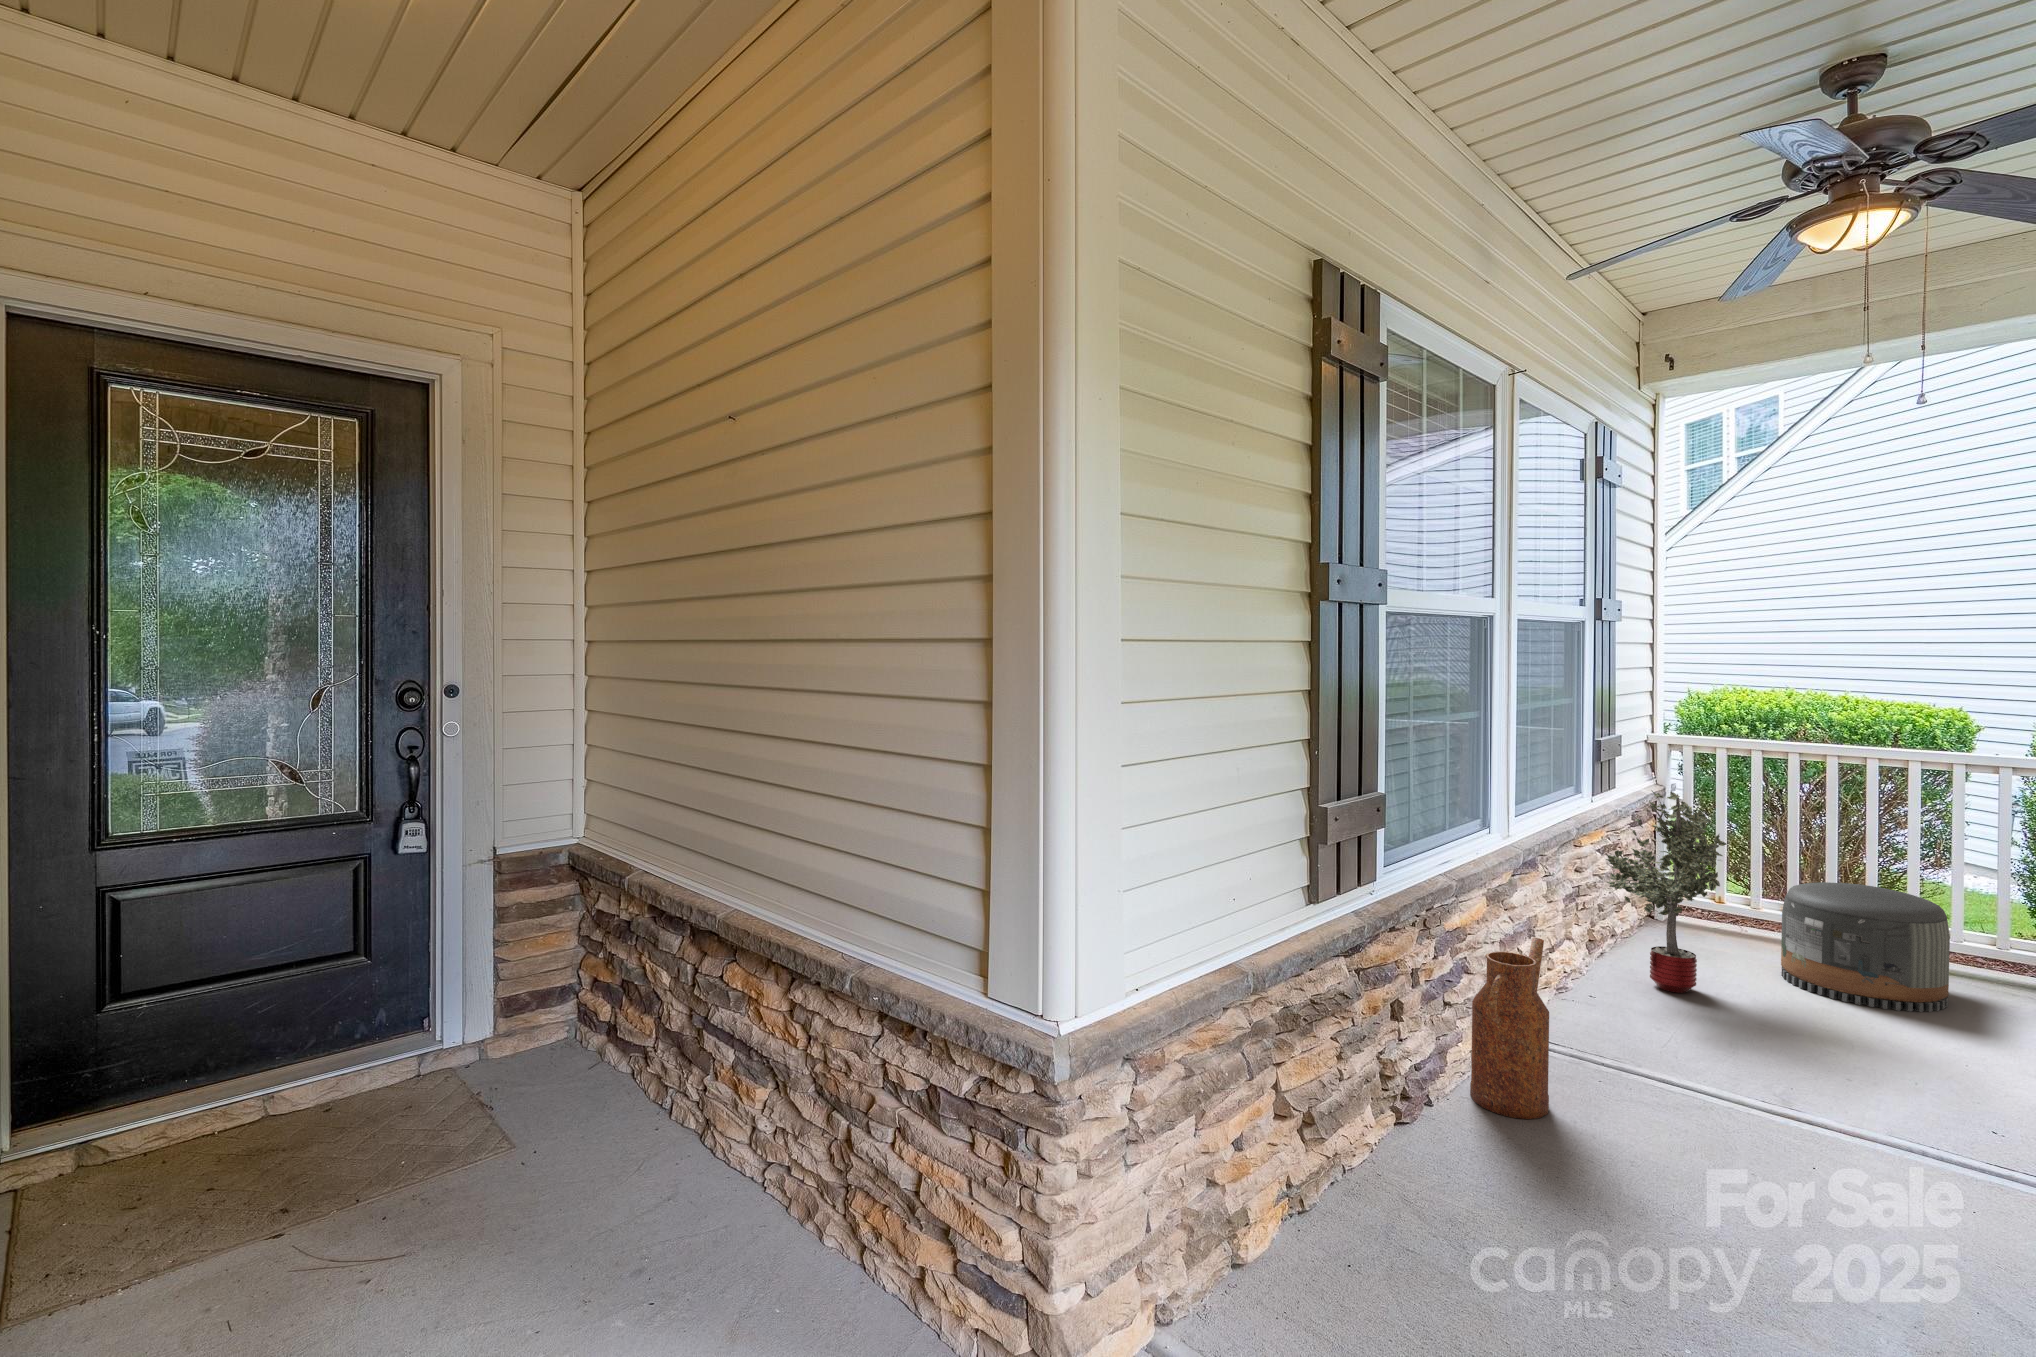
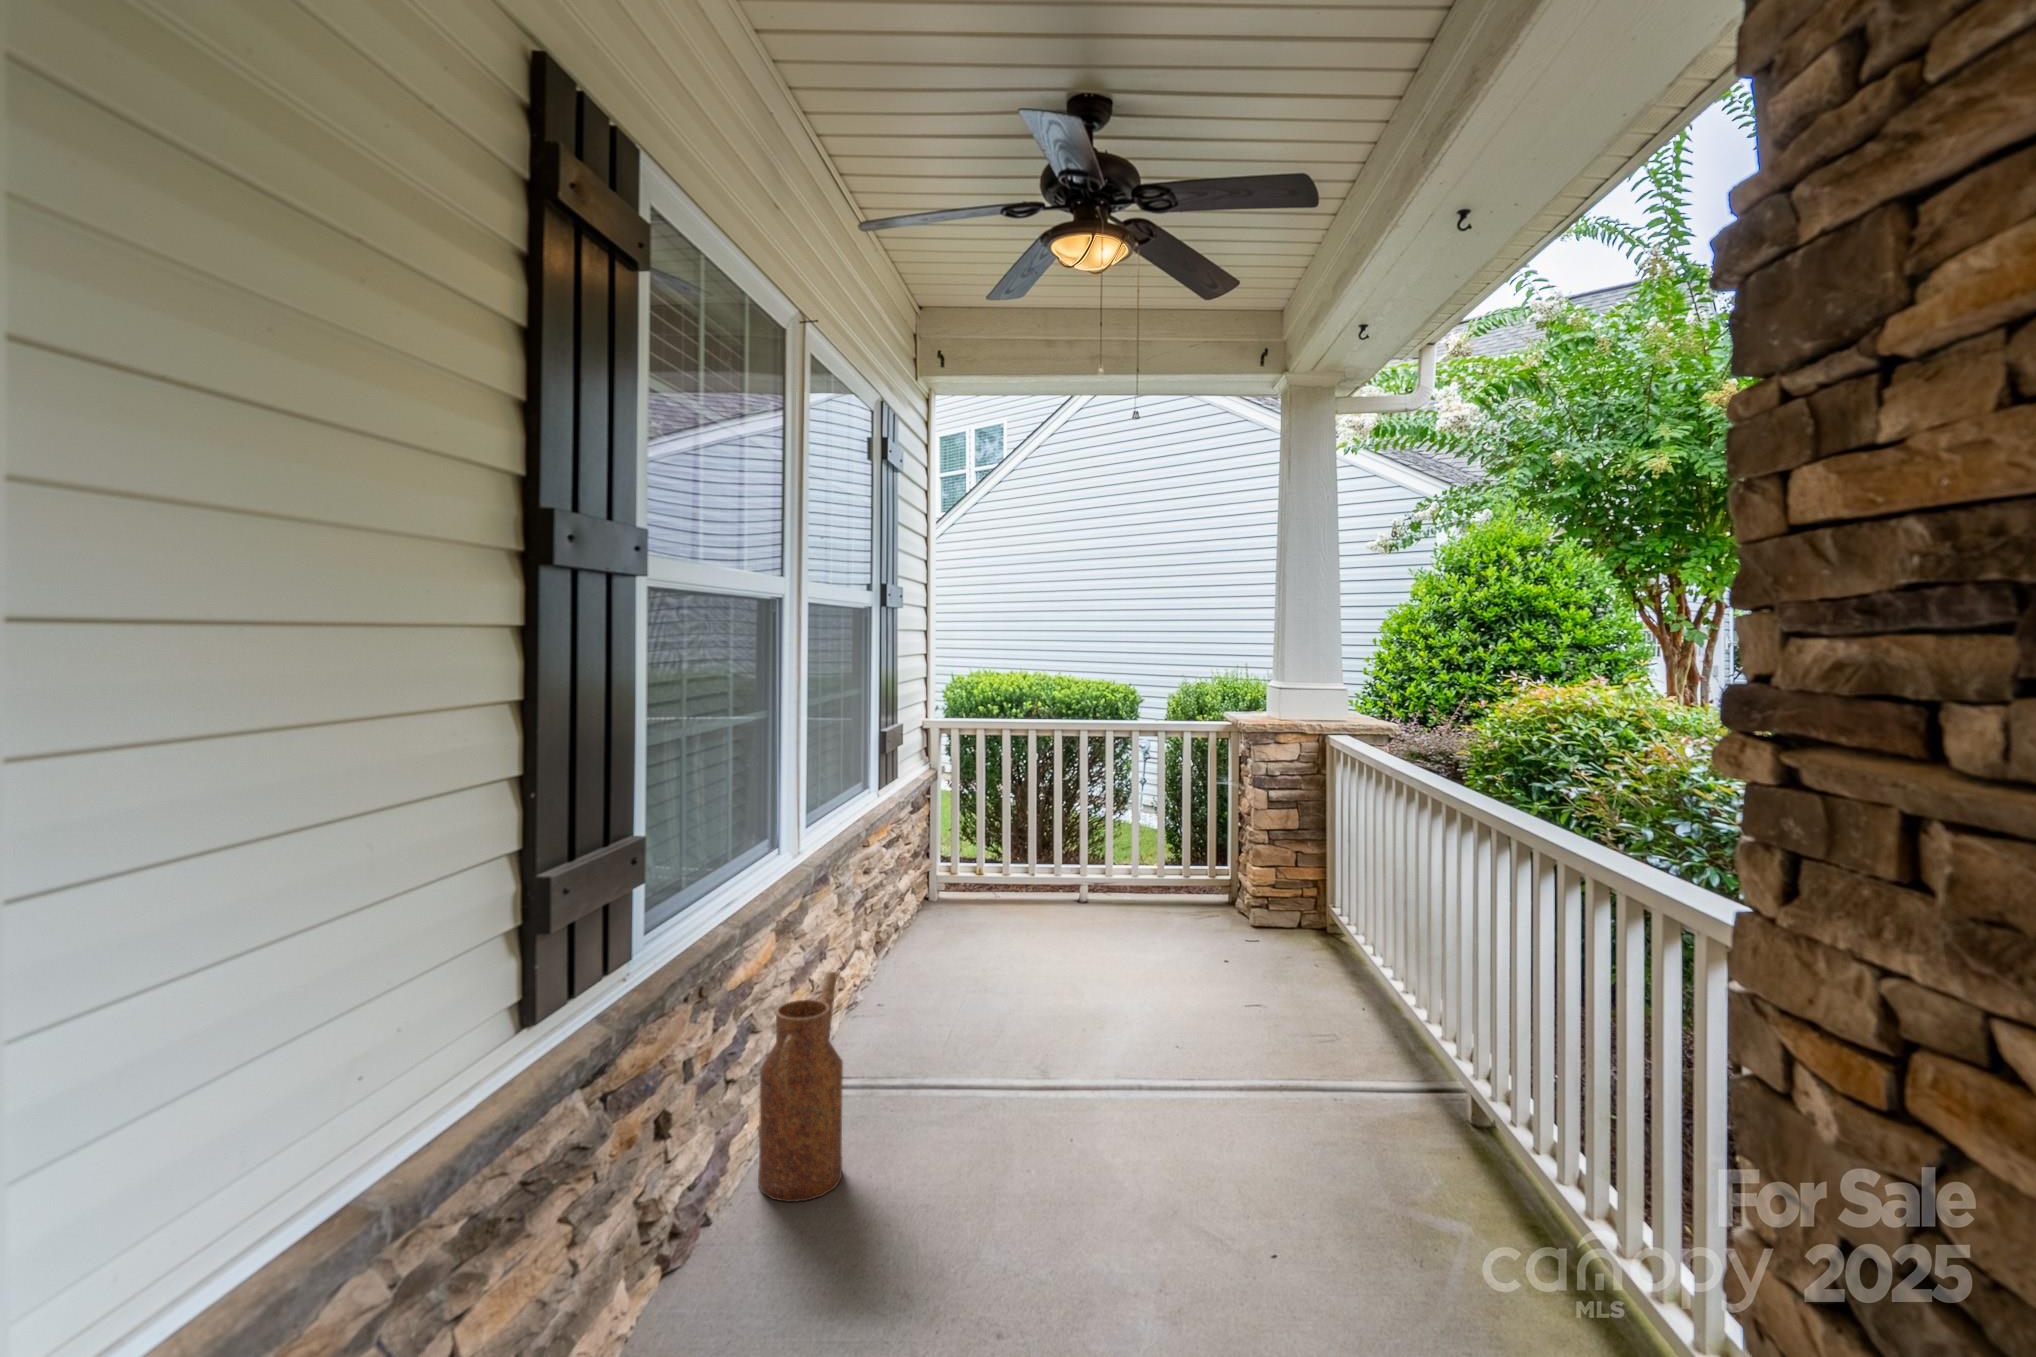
potted tree: present [1606,791,1727,993] -> none [891,781,990,980]
pouf: present [1781,882,1950,1012] -> none [1026,848,1134,956]

